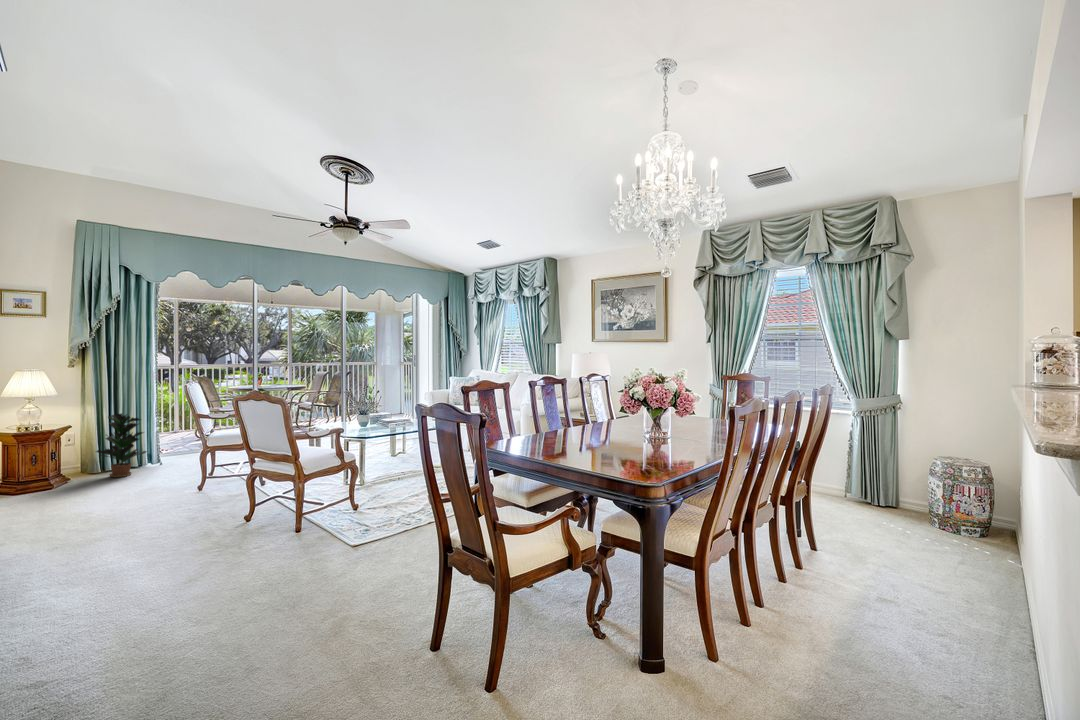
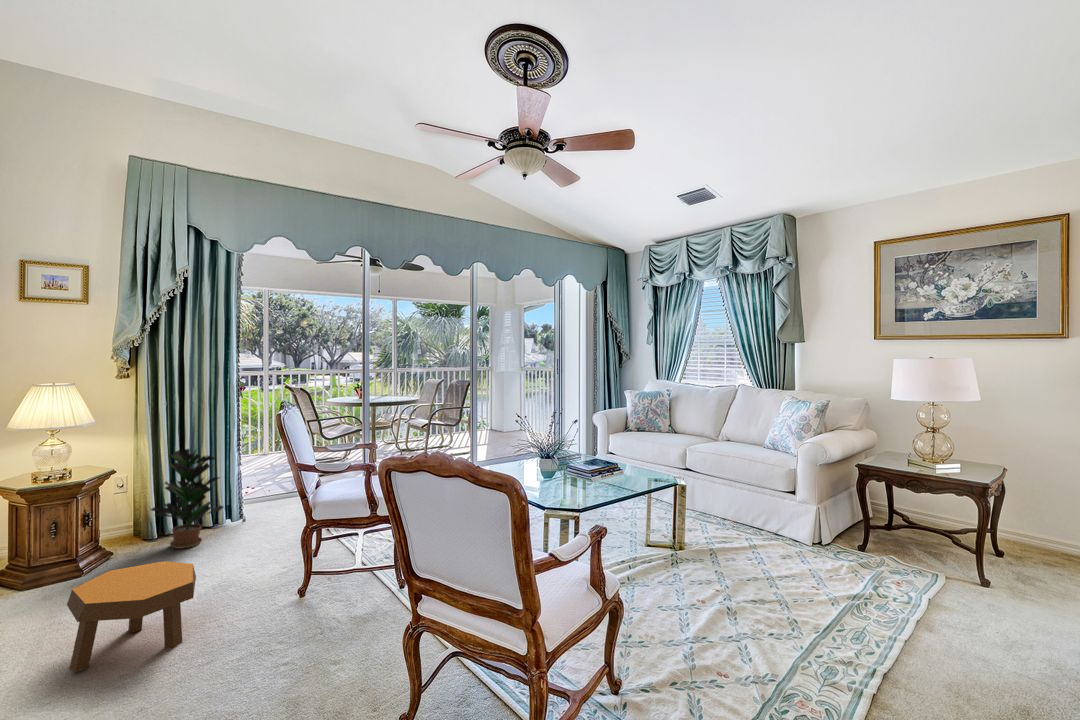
footstool: none [58,470,133,518] -> present [67,561,196,672]

